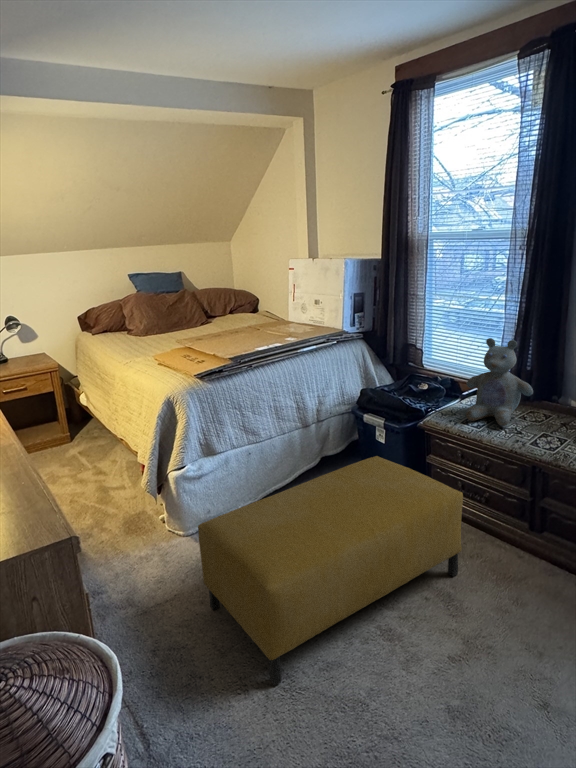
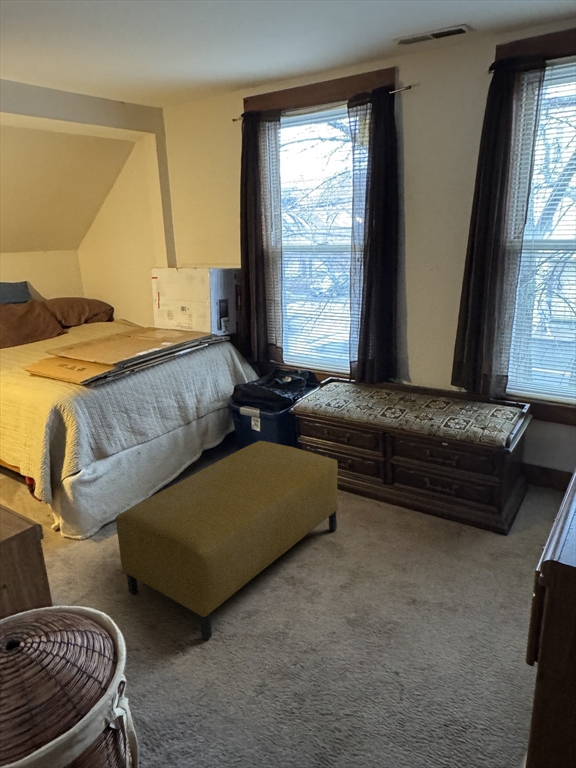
stuffed bear: present [466,338,533,426] -> none [326,334,379,405]

